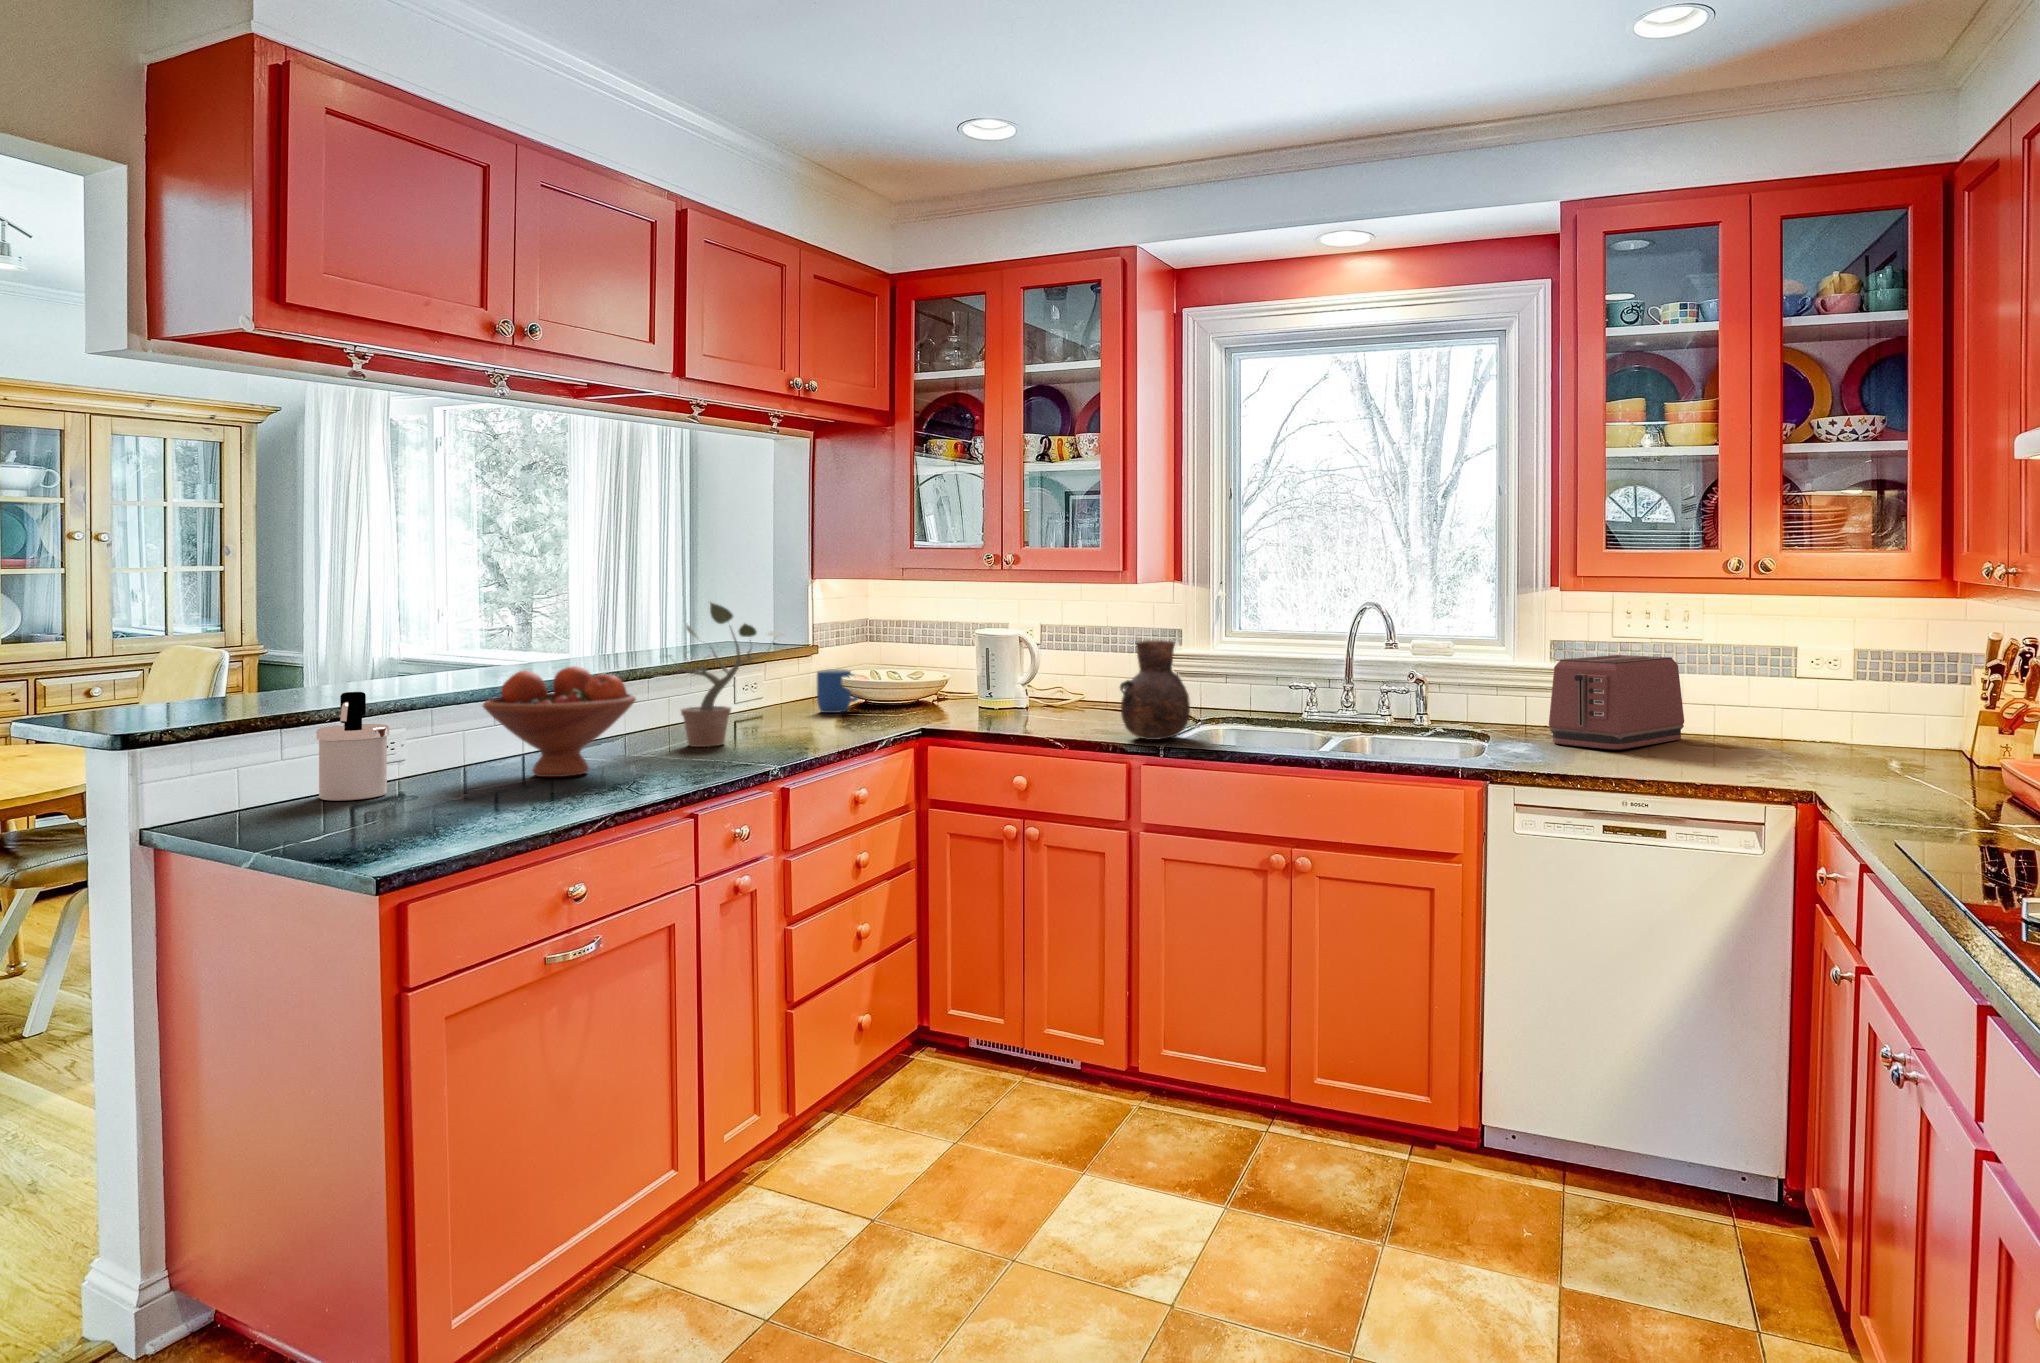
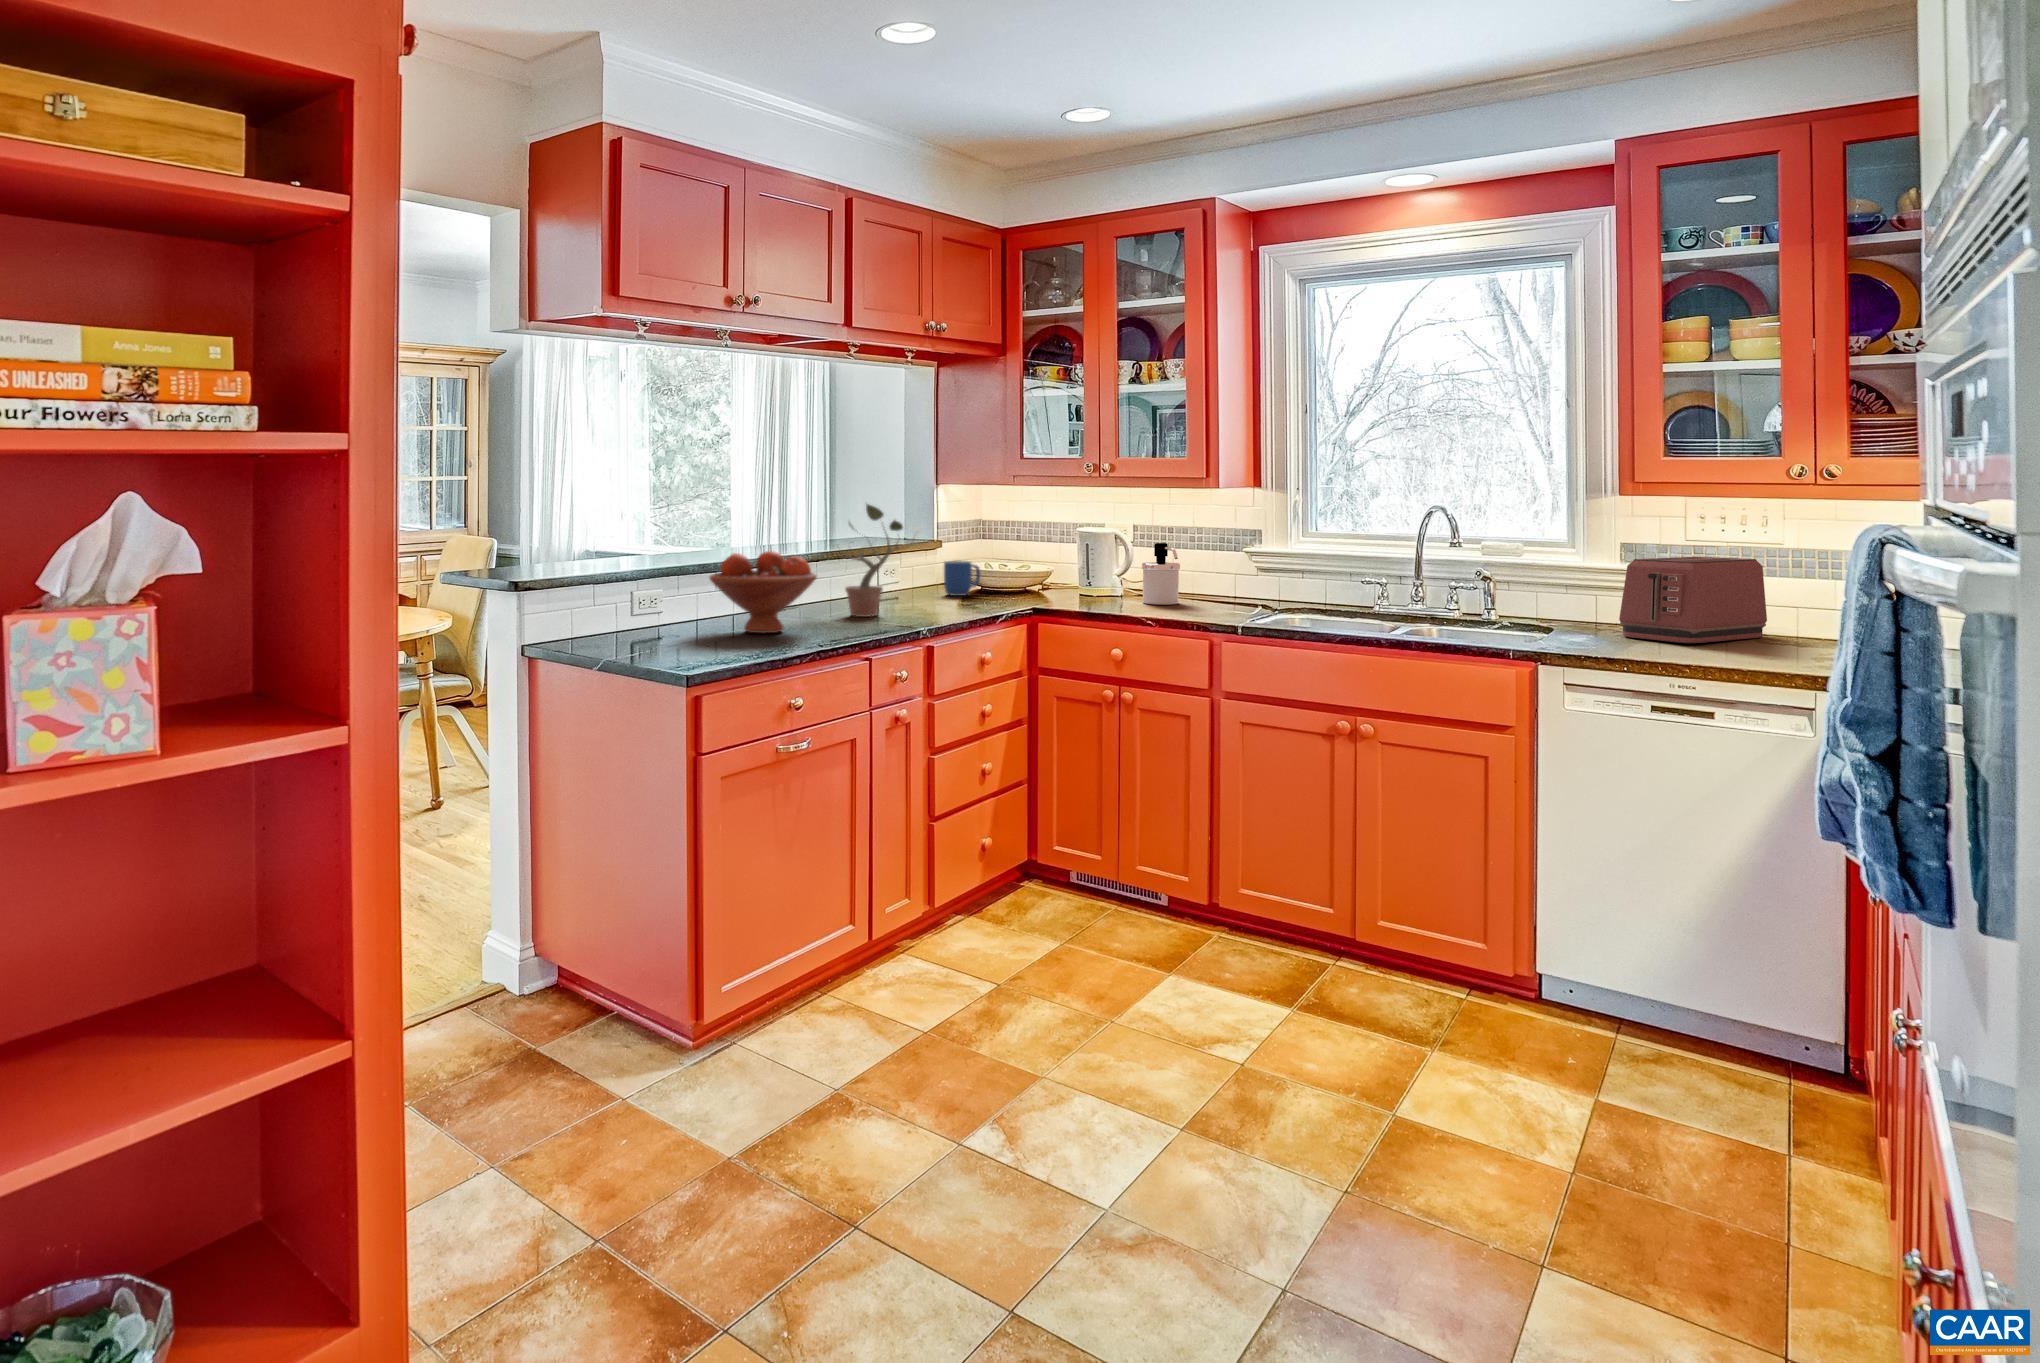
vase: present [1120,640,1190,740] -> none [1204,538,1267,622]
soap dispenser: present [316,692,389,801] -> present [1142,543,1180,605]

